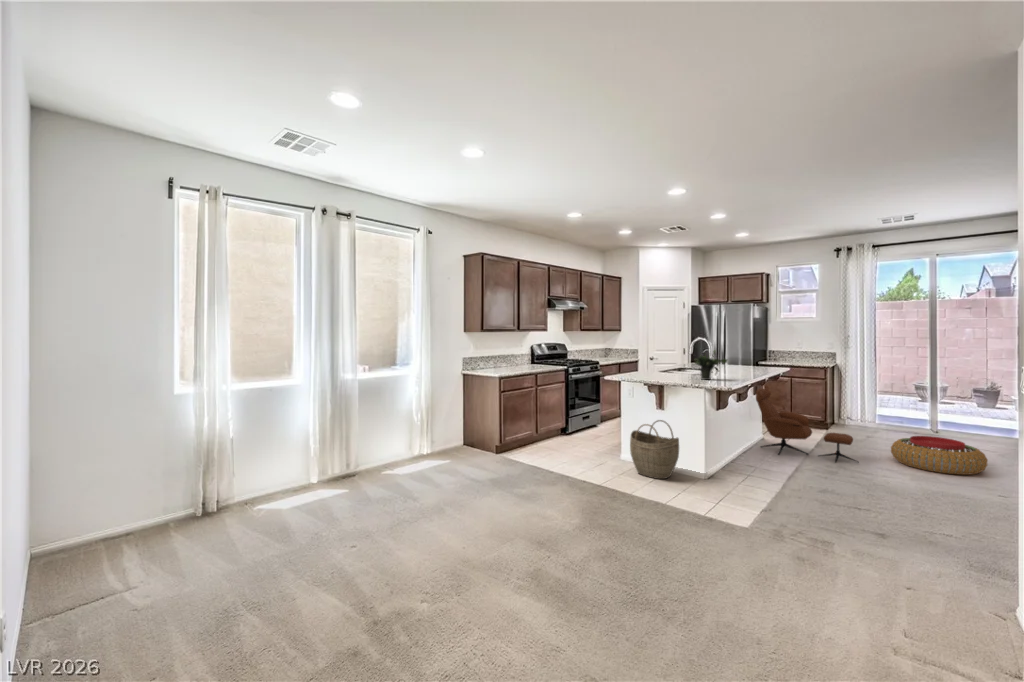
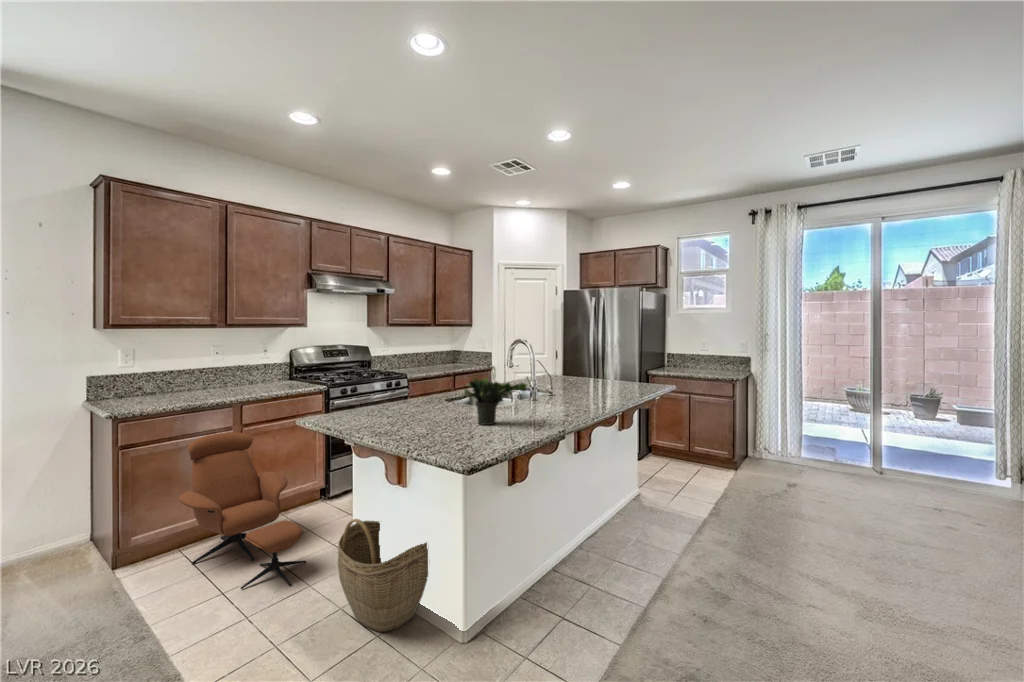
lounge chair: present [756,389,858,462] -> present [179,432,306,589]
pouf: present [891,436,988,475] -> none [818,501,970,582]

